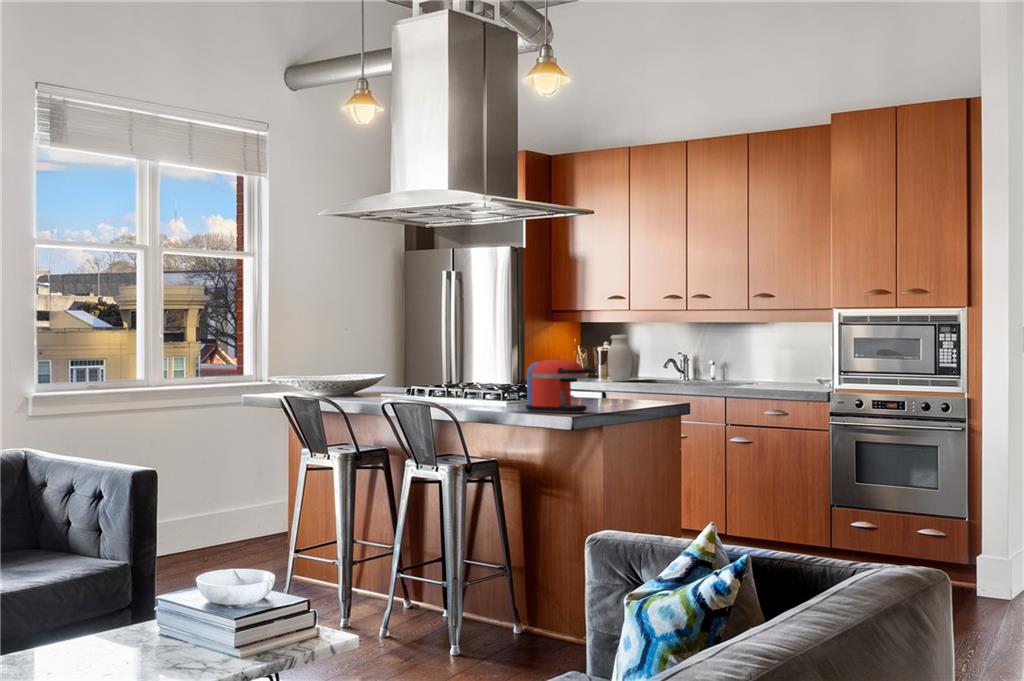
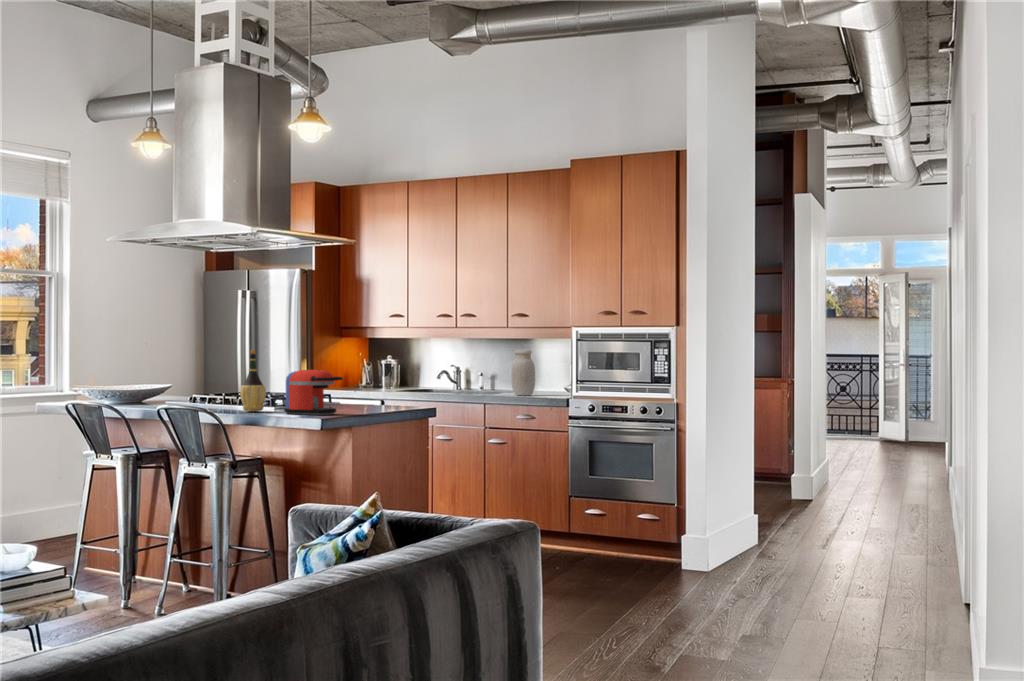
jar: present [608,335,632,381] -> present [511,349,535,396]
wine bottle: none [473,337,502,408] -> present [240,350,266,412]

